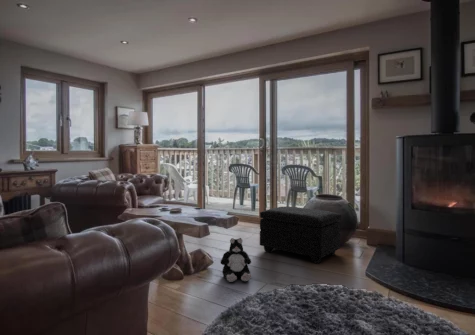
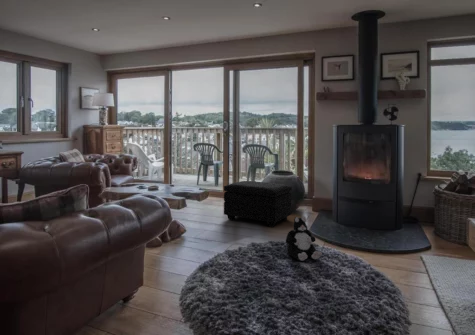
plush toy: present [221,238,252,282] -> present [286,217,322,261]

